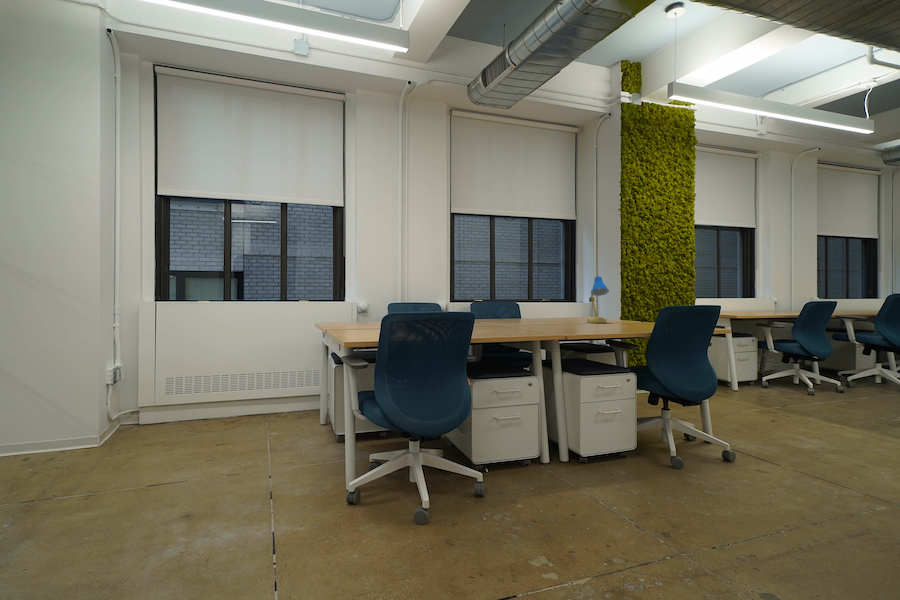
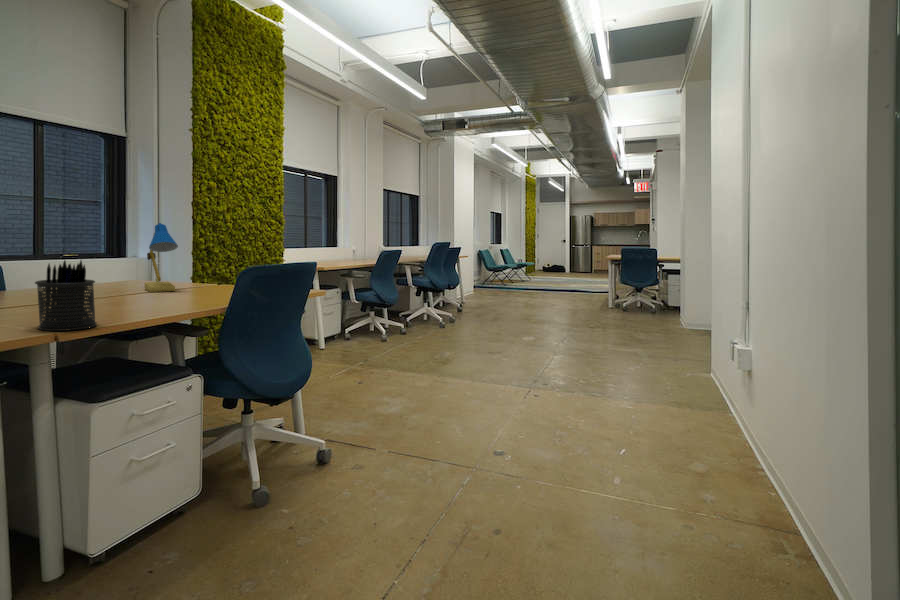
pen holder: none [537,293,564,333] -> present [35,260,97,331]

